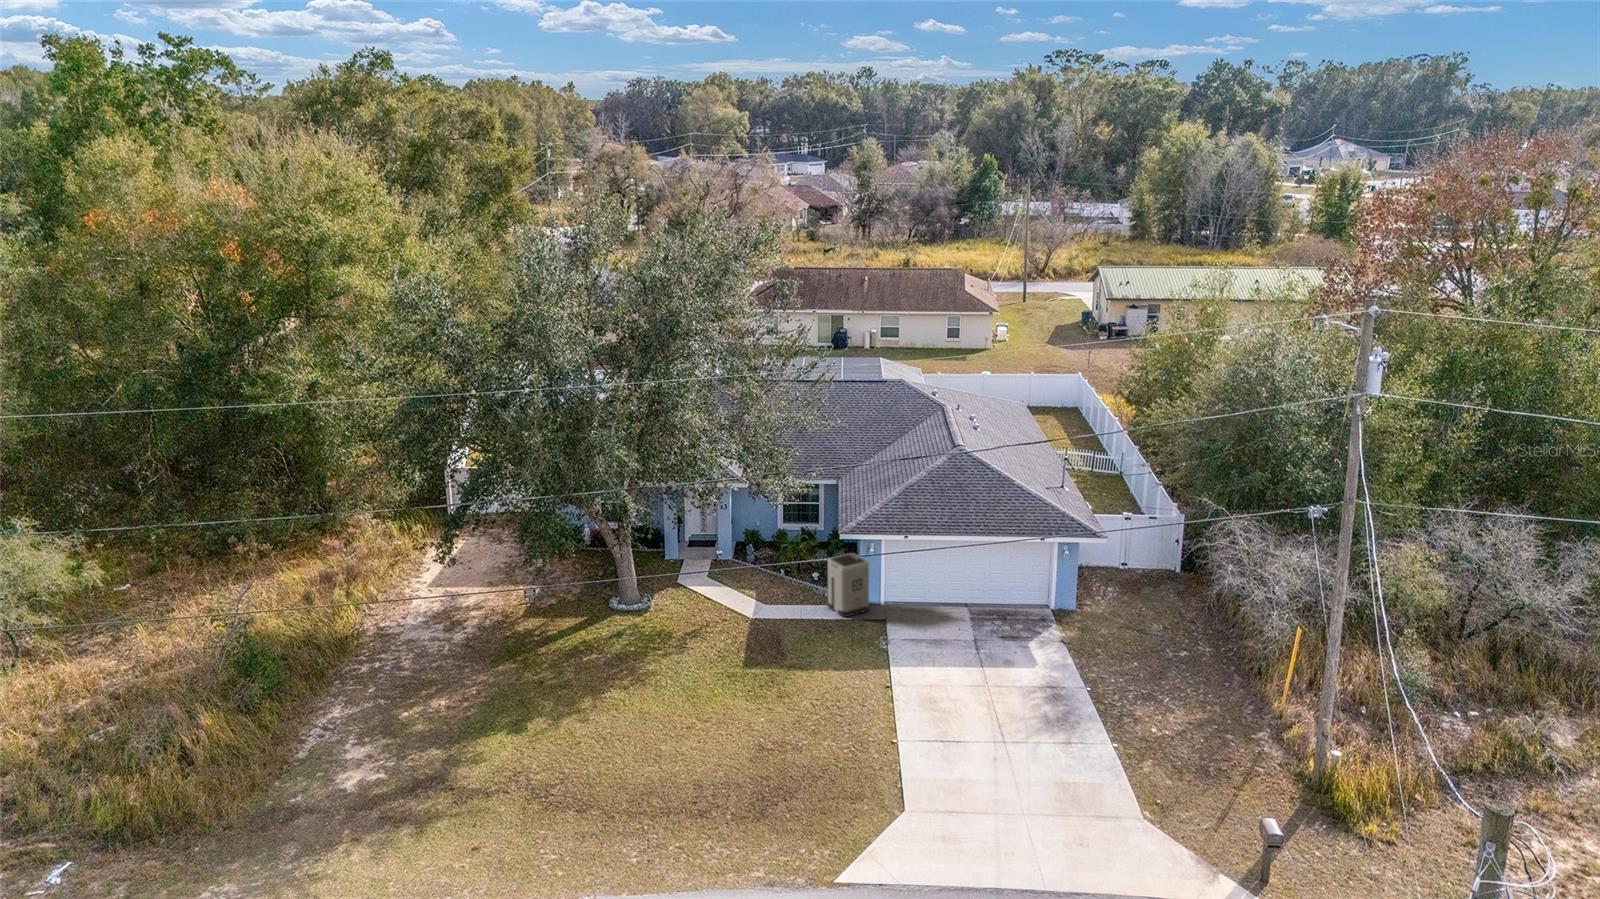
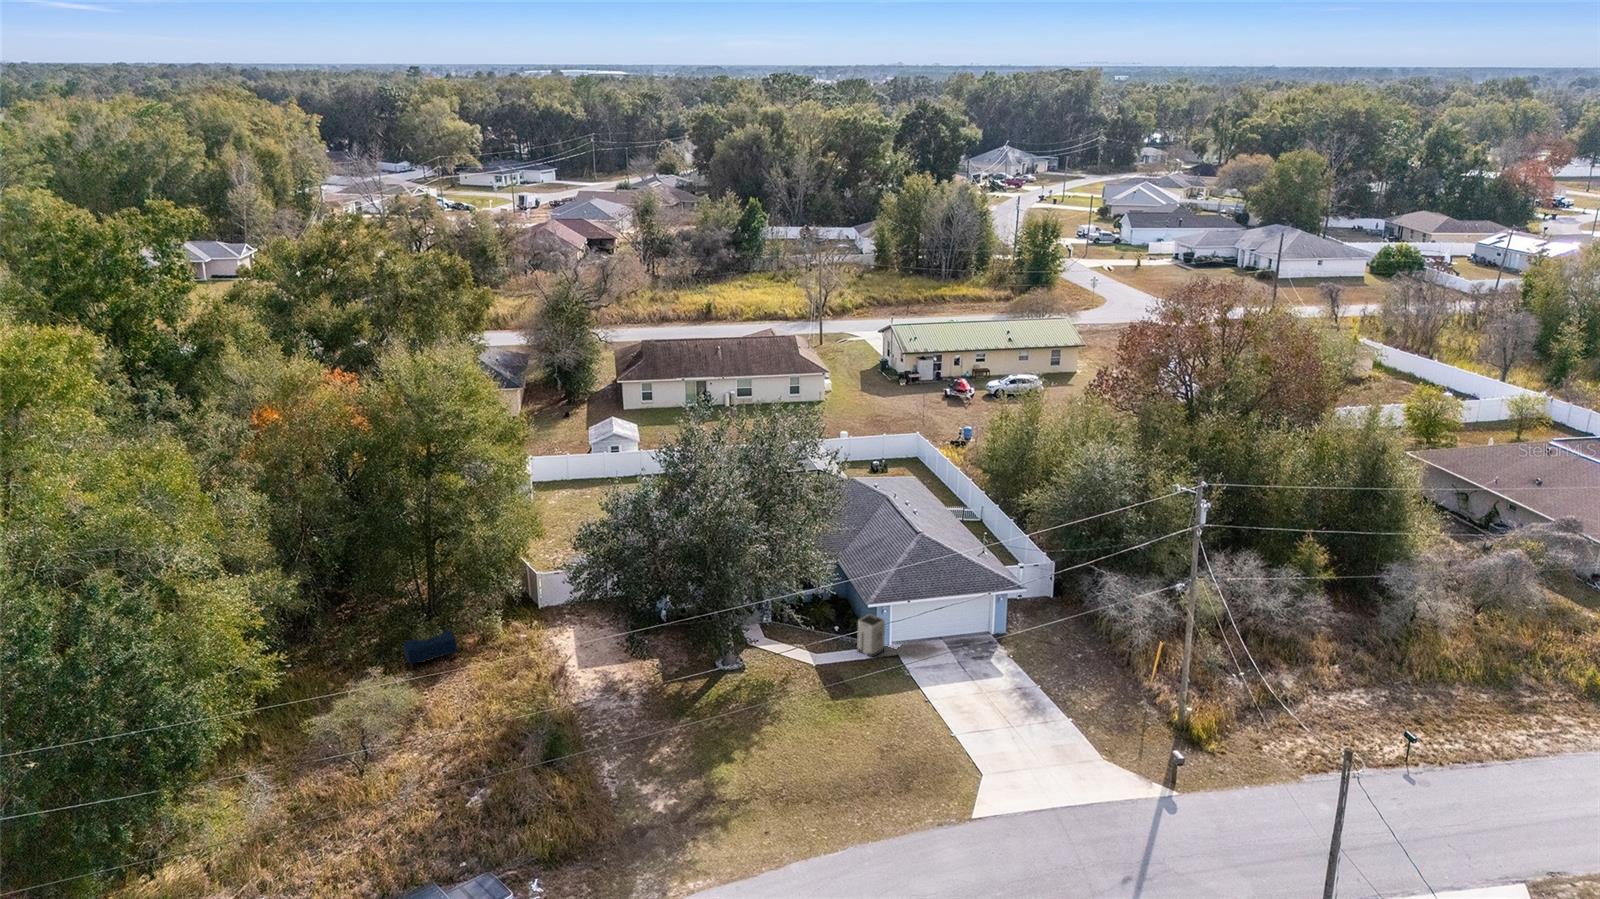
bench: none [244,519,317,561] -> present [403,630,457,669]

